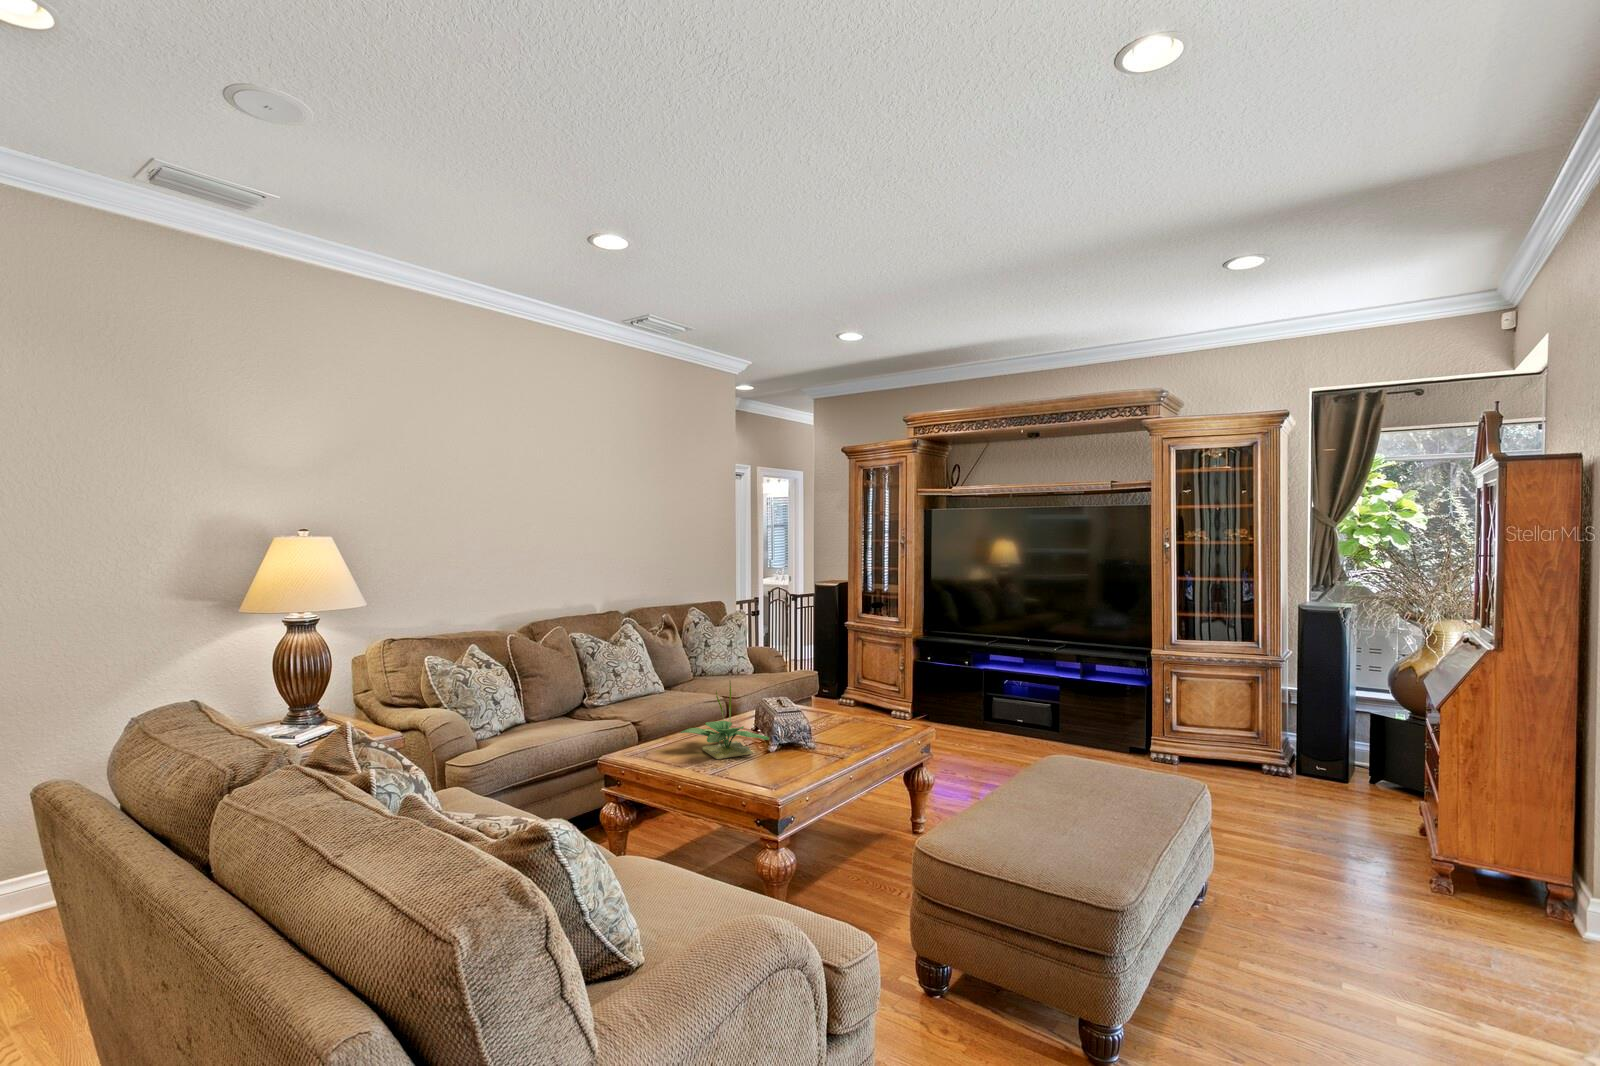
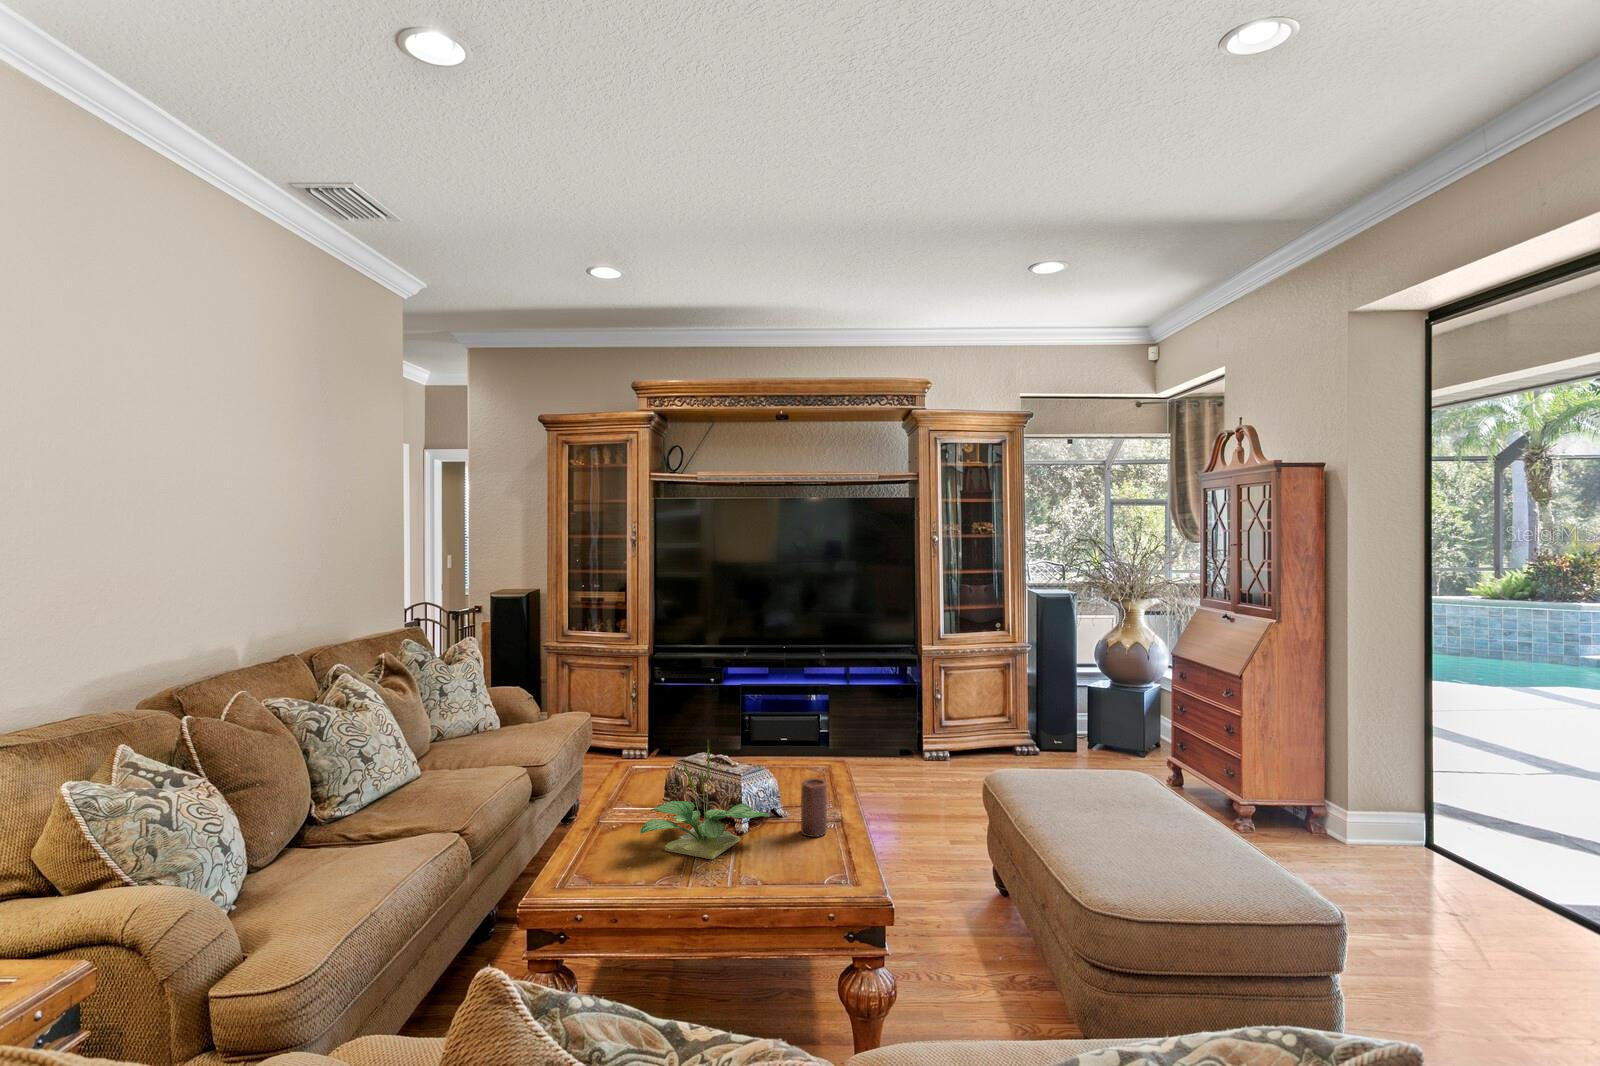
candle: none [796,720,815,762] -> present [801,778,827,837]

